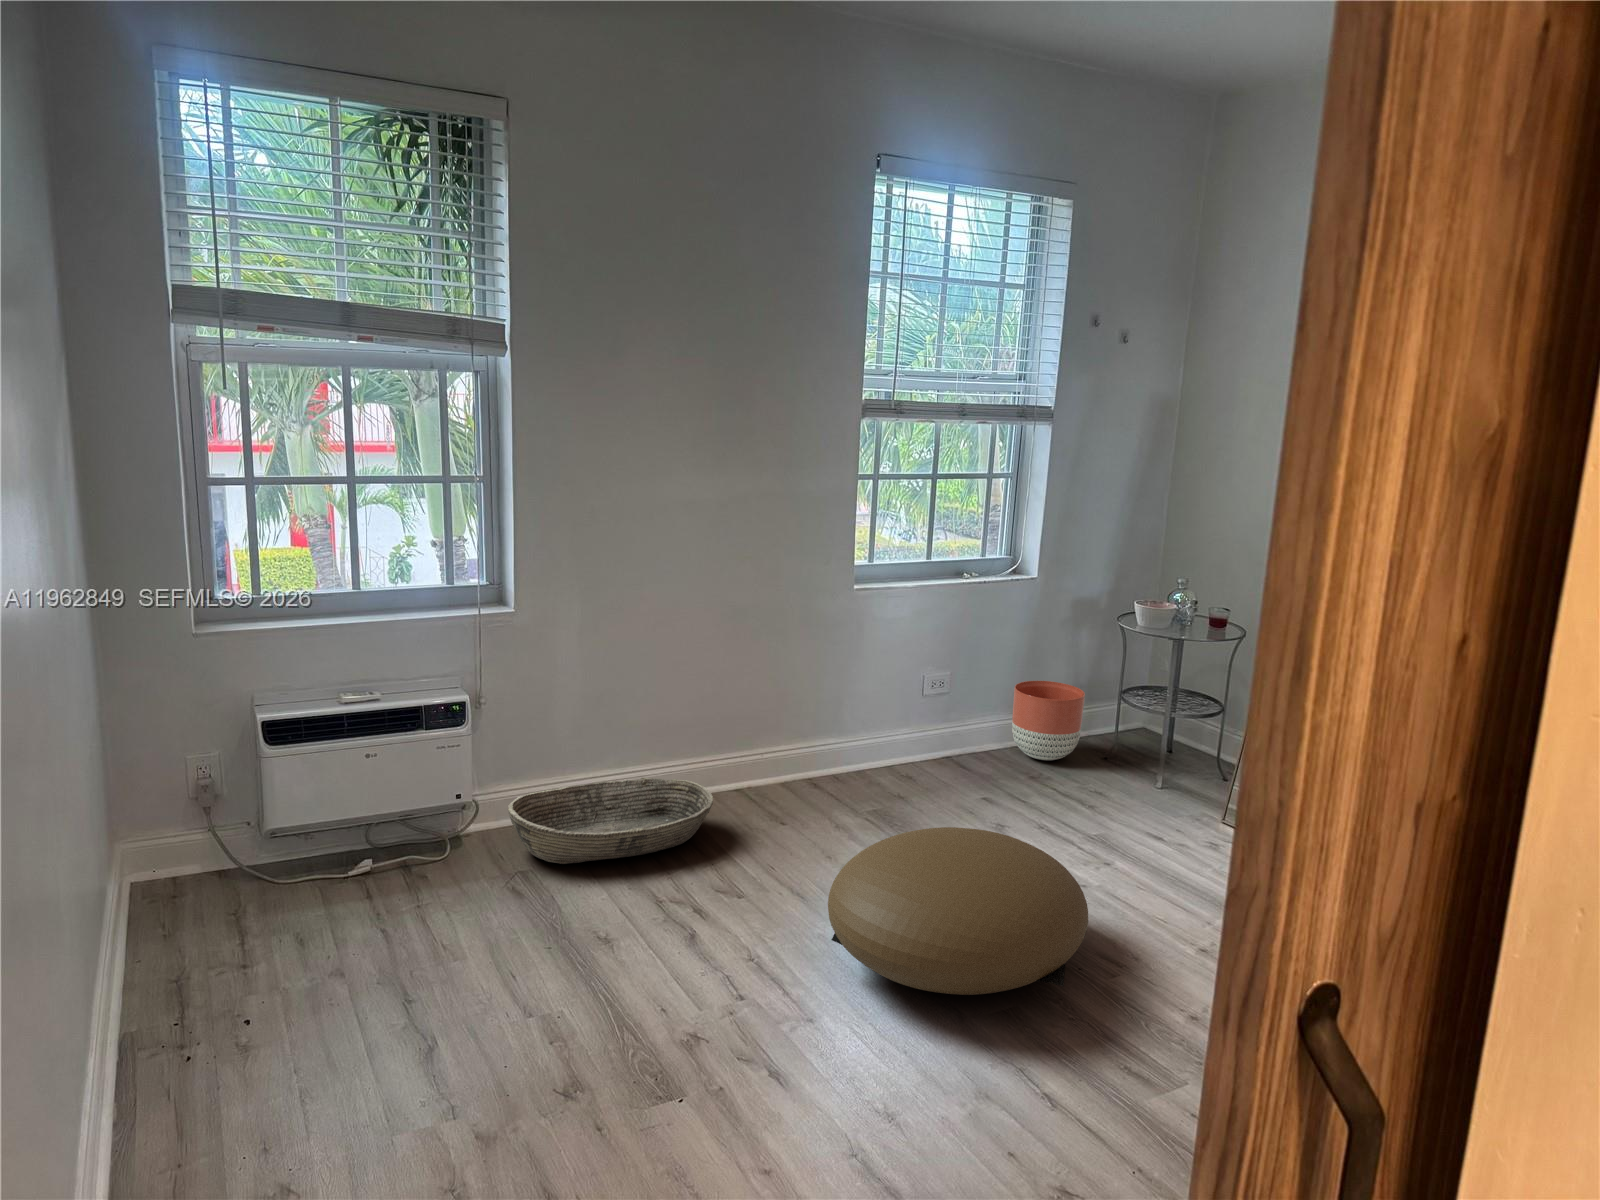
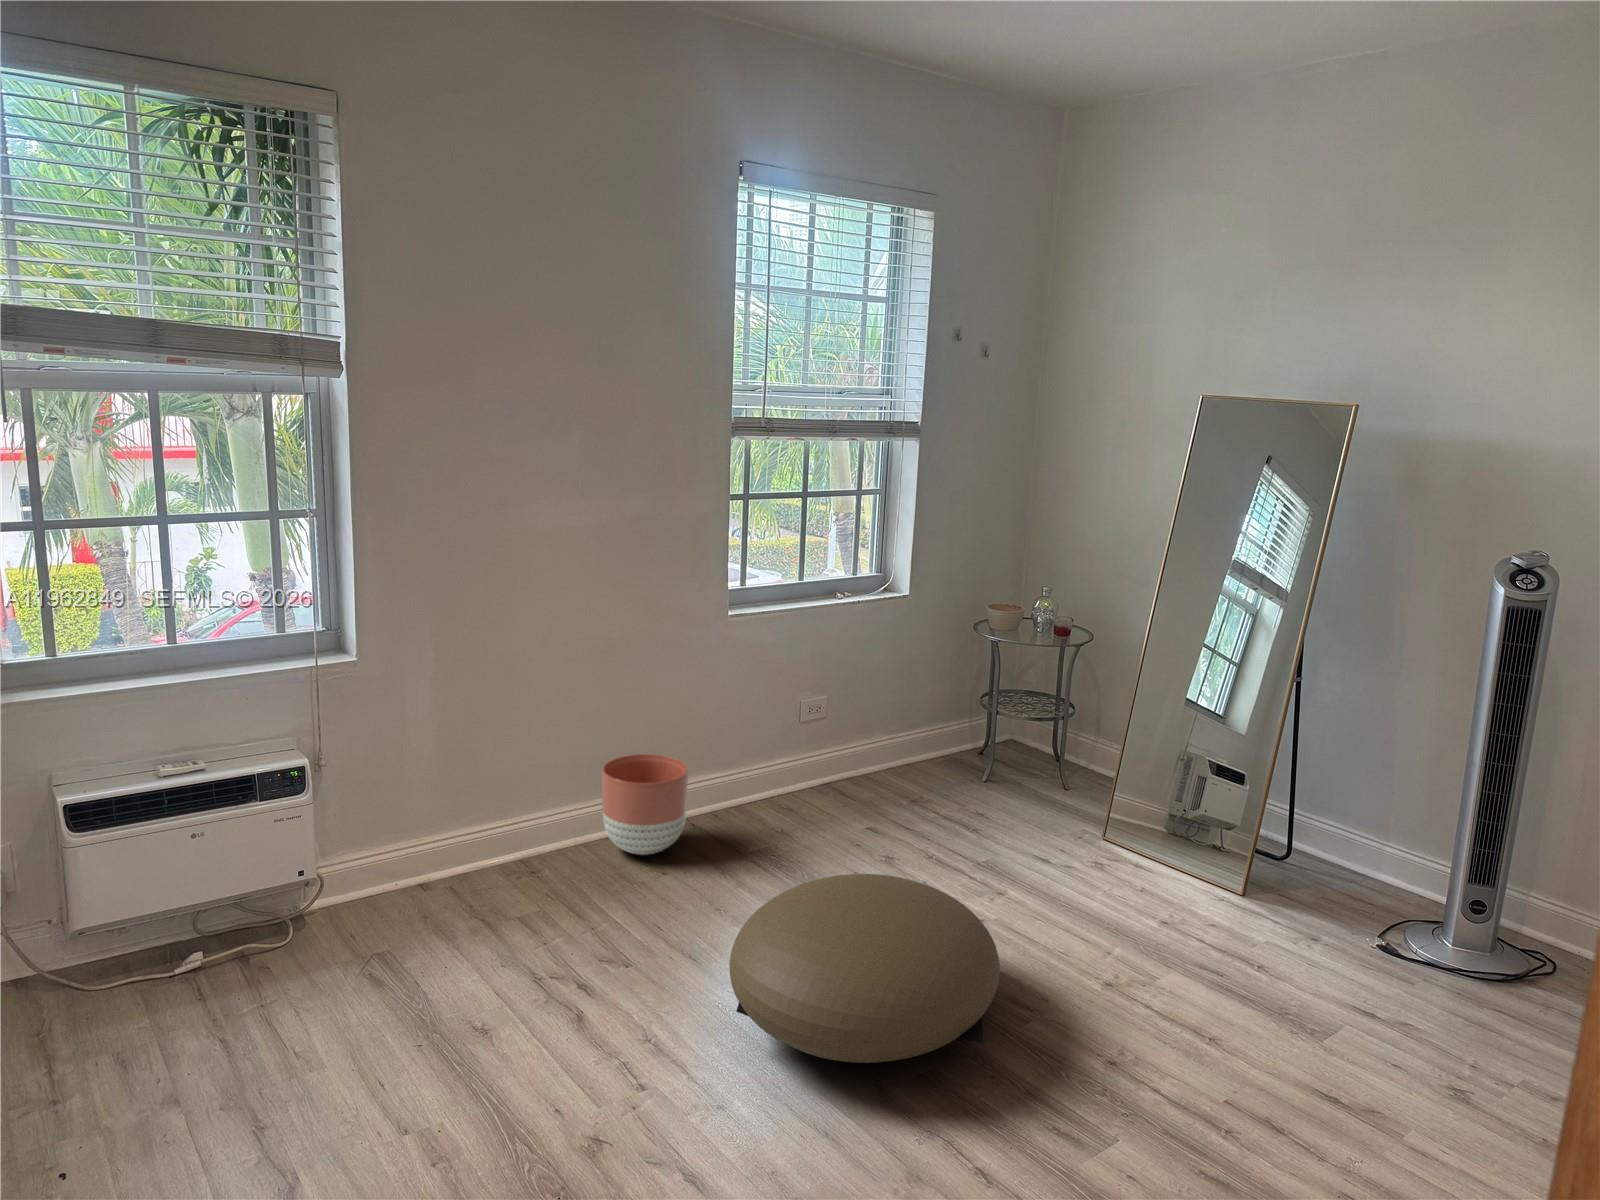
planter: present [1012,681,1085,760] -> present [602,754,688,855]
basket: present [508,778,713,864] -> none [361,832,590,939]

